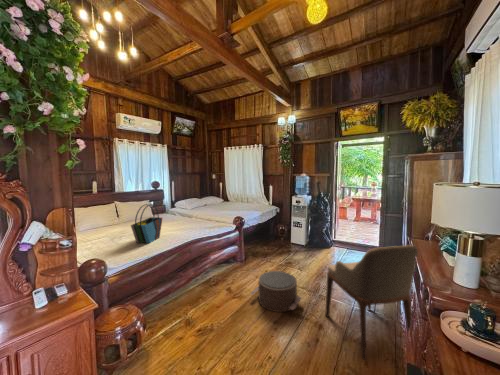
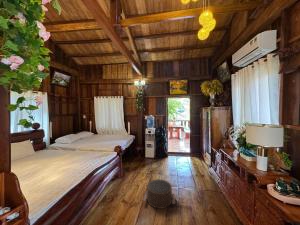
tote bag: present [131,204,162,243] -> none [45,146,69,183]
armchair: present [325,245,418,360] -> none [190,154,236,222]

